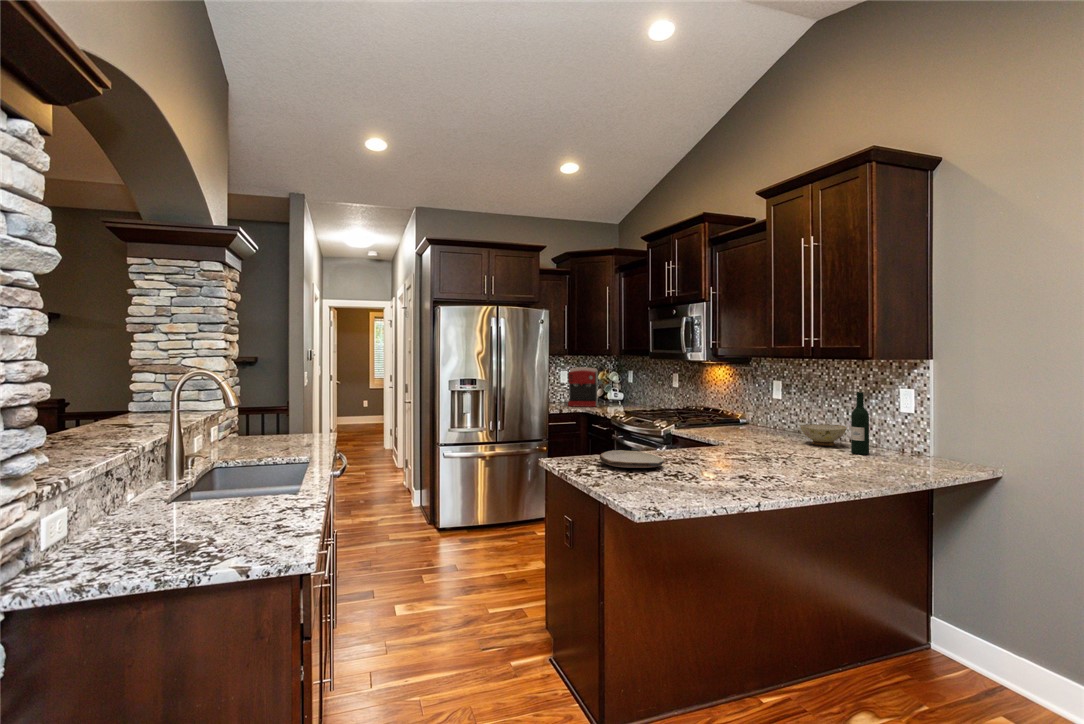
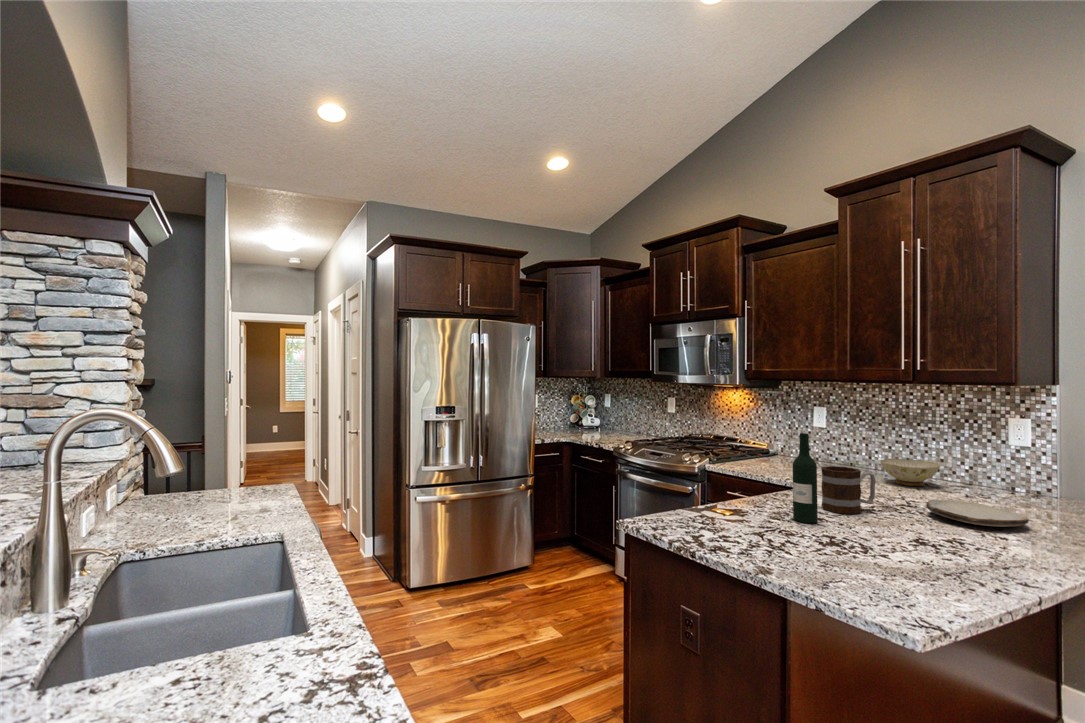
coffee maker: present [568,367,597,407] -> none [554,389,587,434]
wine bottle: present [851,392,869,454] -> present [792,433,818,523]
mug: none [713,423,756,459] -> present [821,466,876,514]
plate: present [600,450,664,468] -> present [926,499,1029,527]

